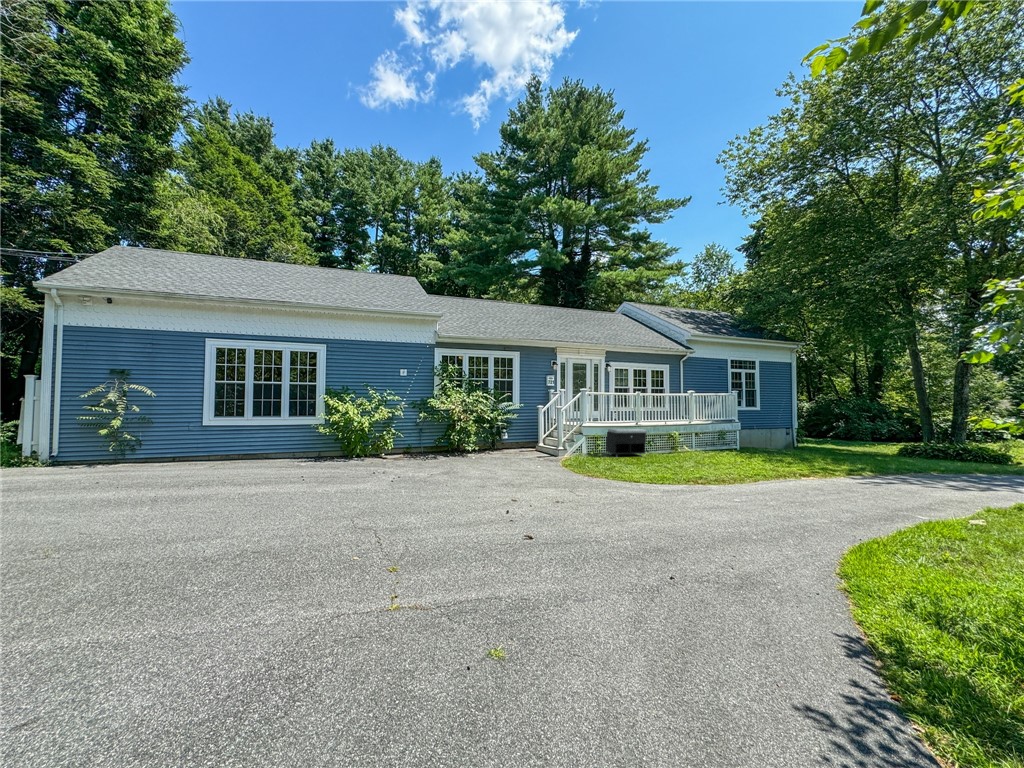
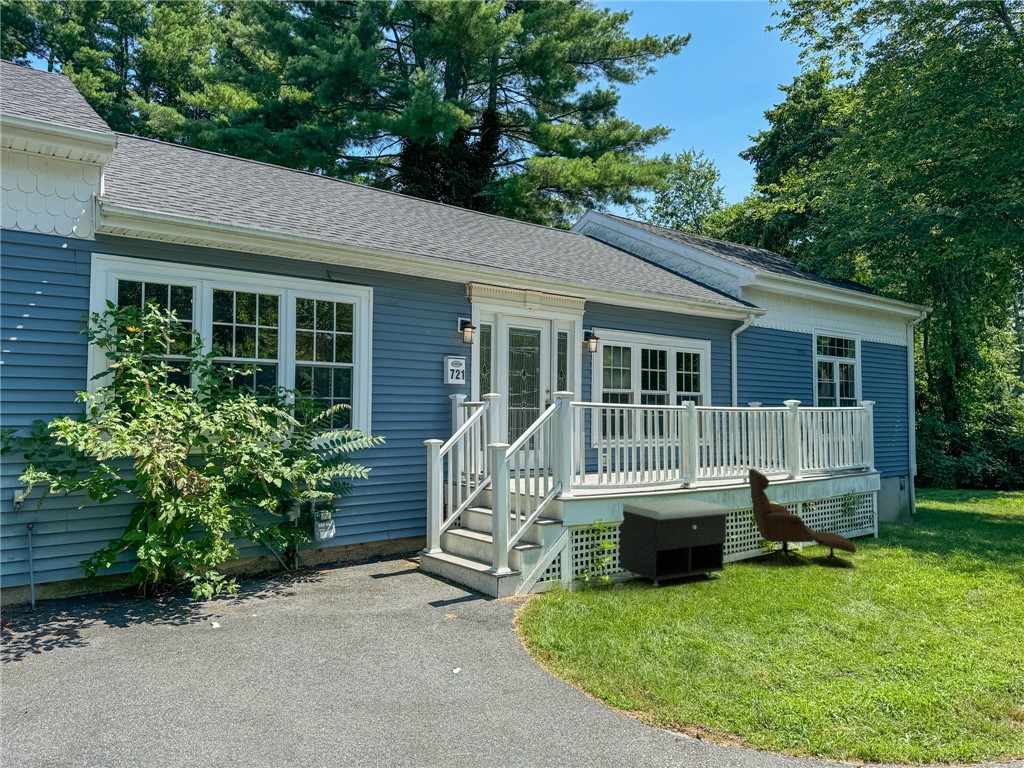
lounge chair: none [665,418,706,456] -> present [748,469,856,568]

